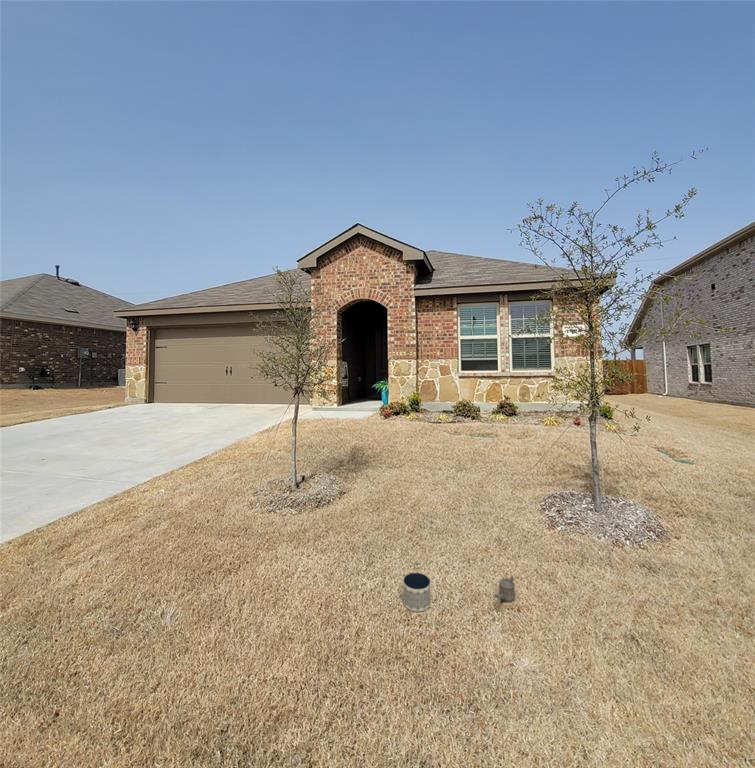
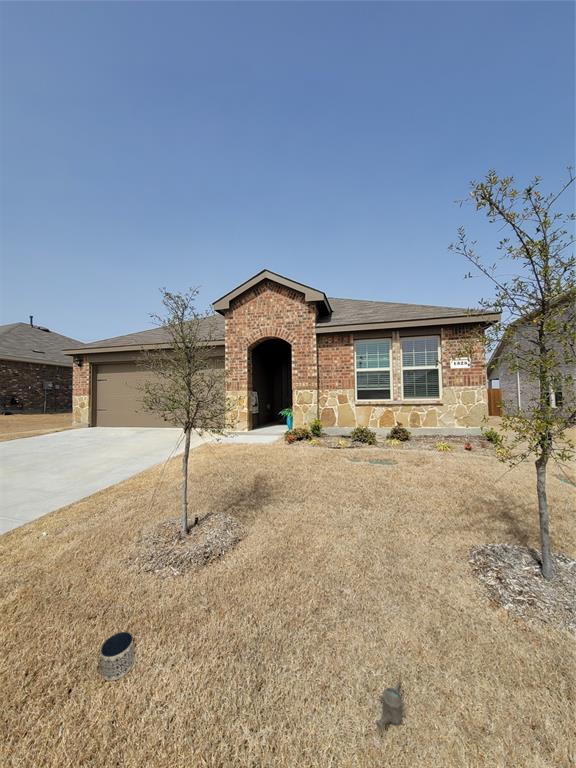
planter: present [403,573,430,612] -> present [101,632,134,681]

